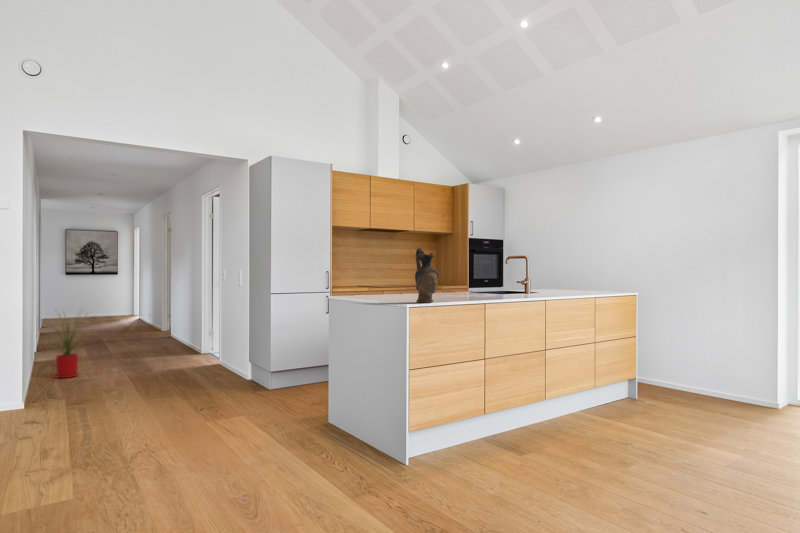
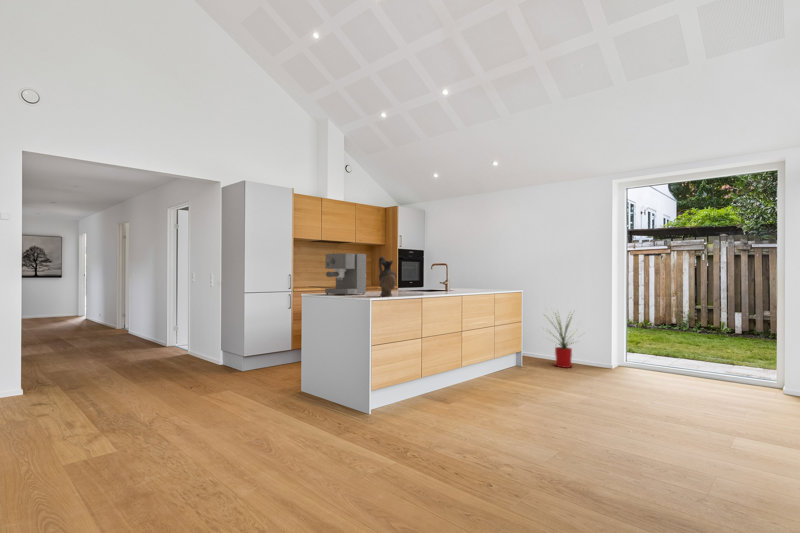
coffee maker: none [349,244,406,300] -> present [325,253,366,295]
house plant: present [56,320,89,378] -> present [549,314,573,368]

